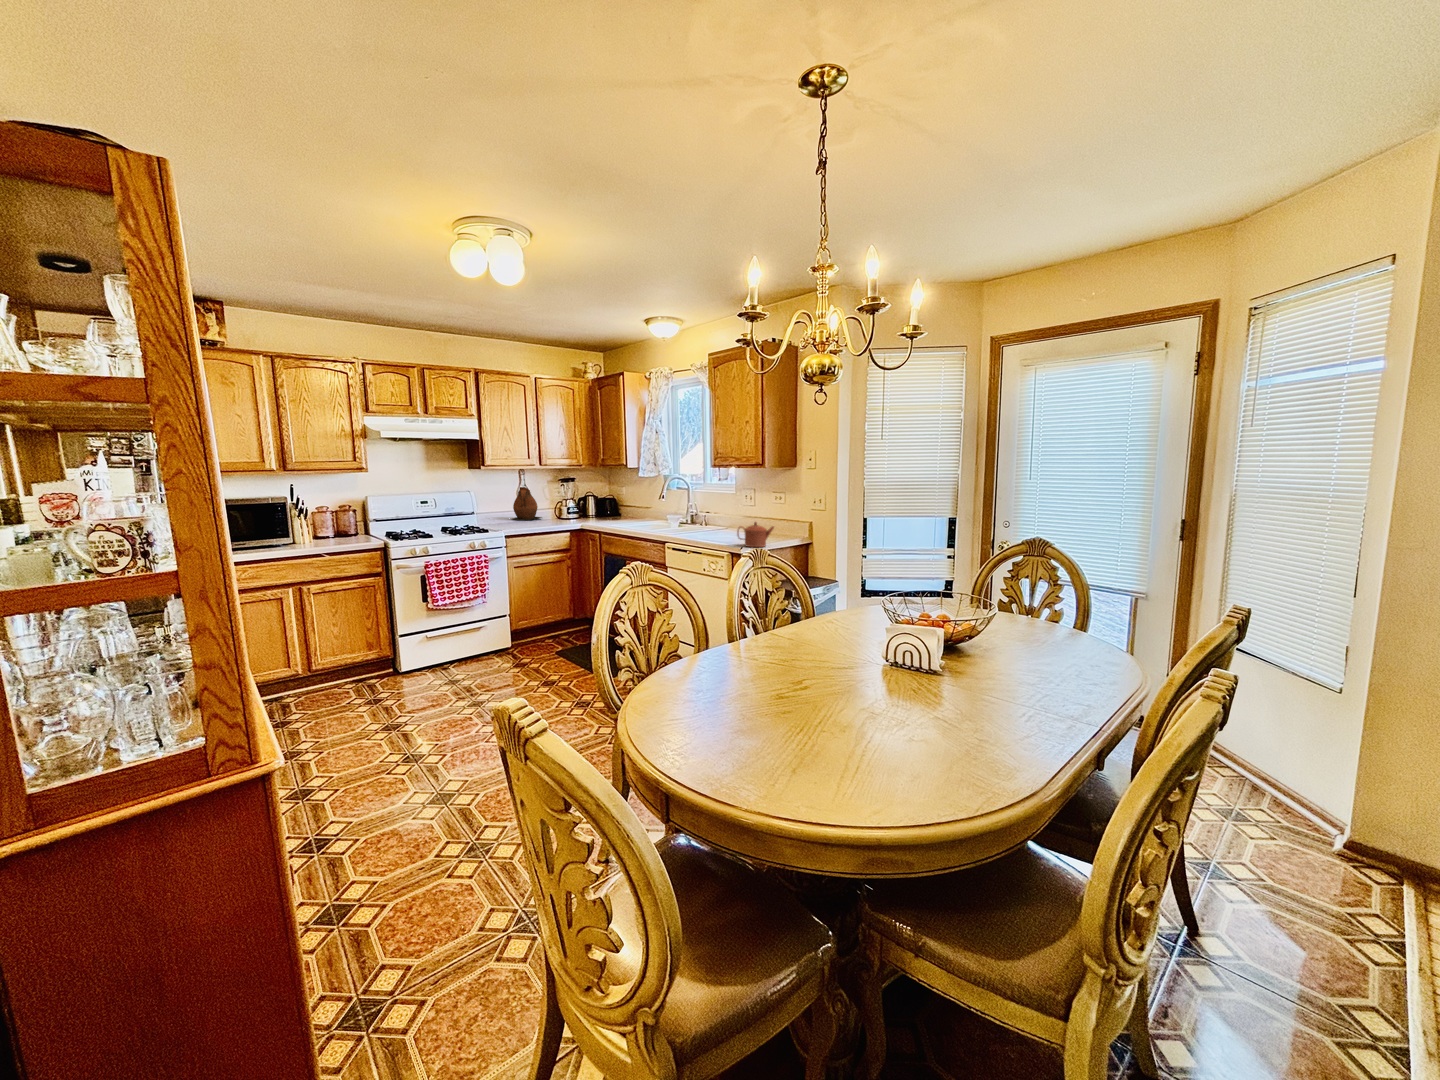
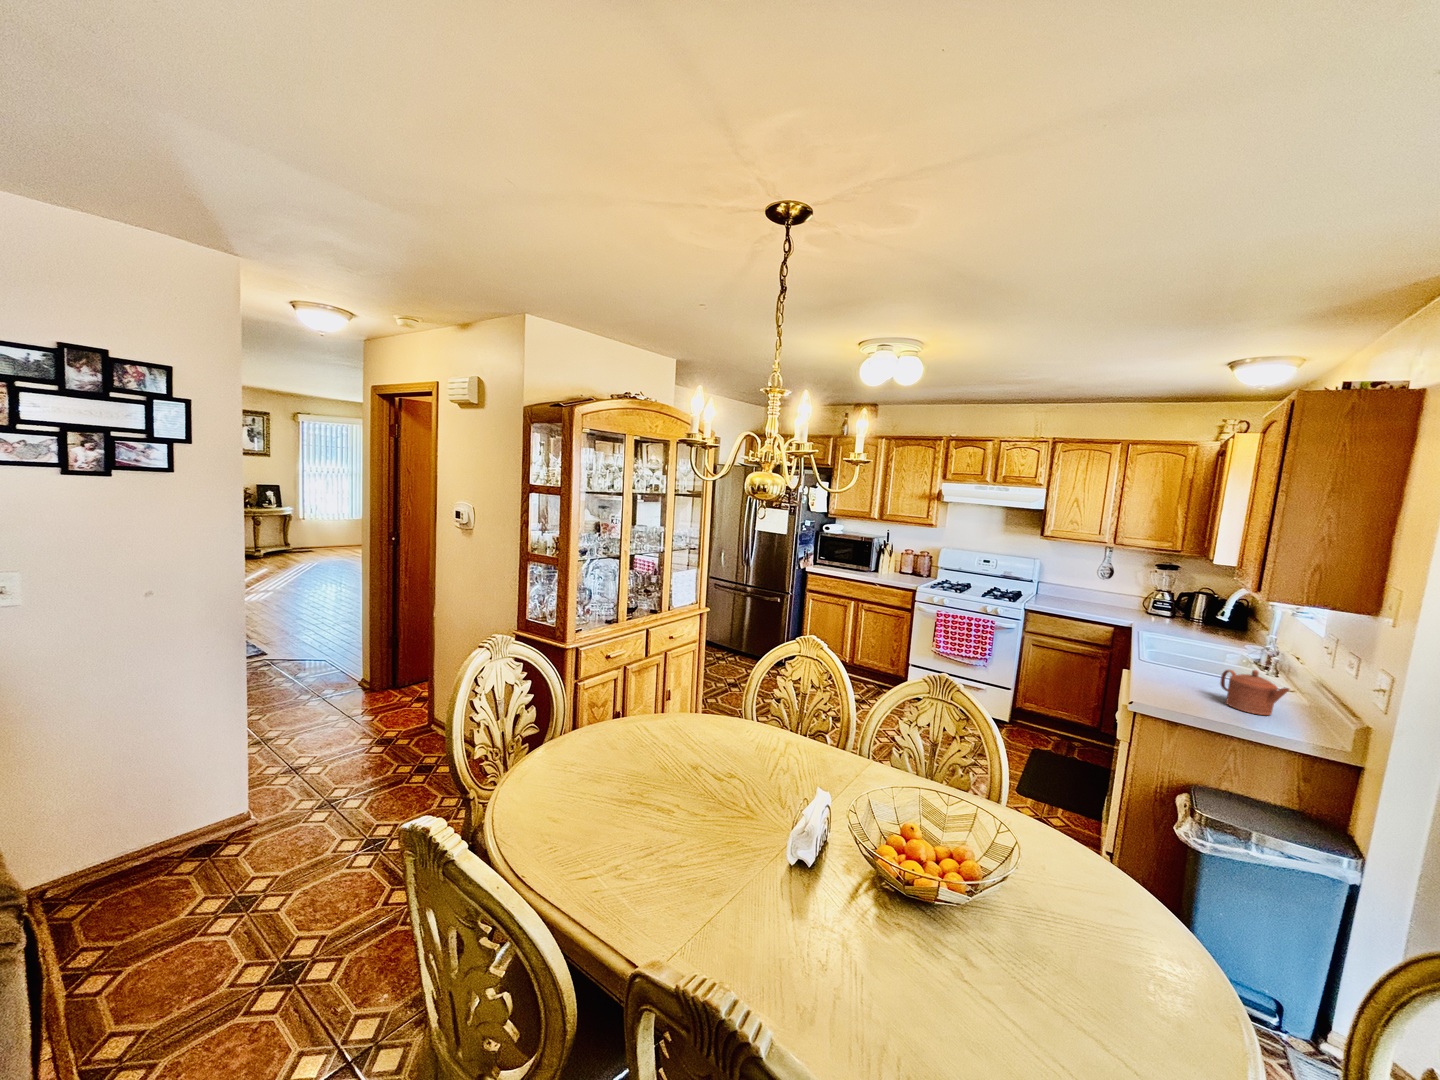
ceramic pitcher: present [513,487,542,520] -> none [1083,565,1124,606]

